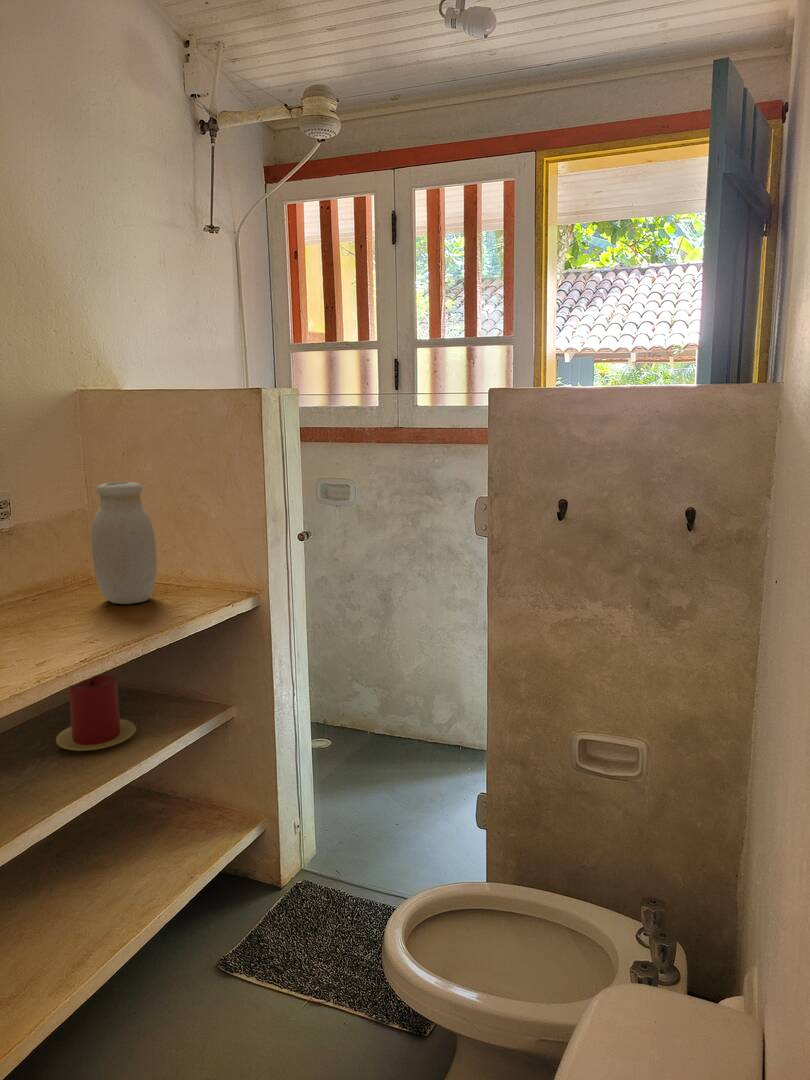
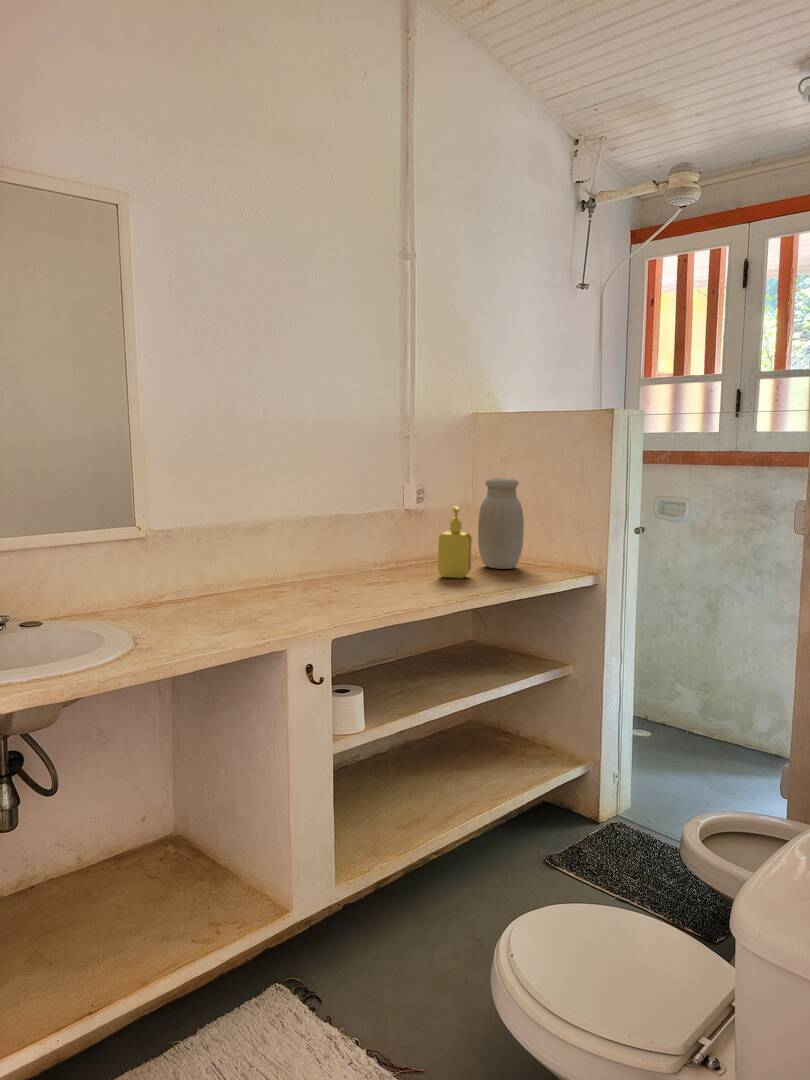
soap dispenser: none [27,531,82,634] -> present [438,506,472,579]
candle: present [56,675,136,751] -> none [443,619,498,672]

